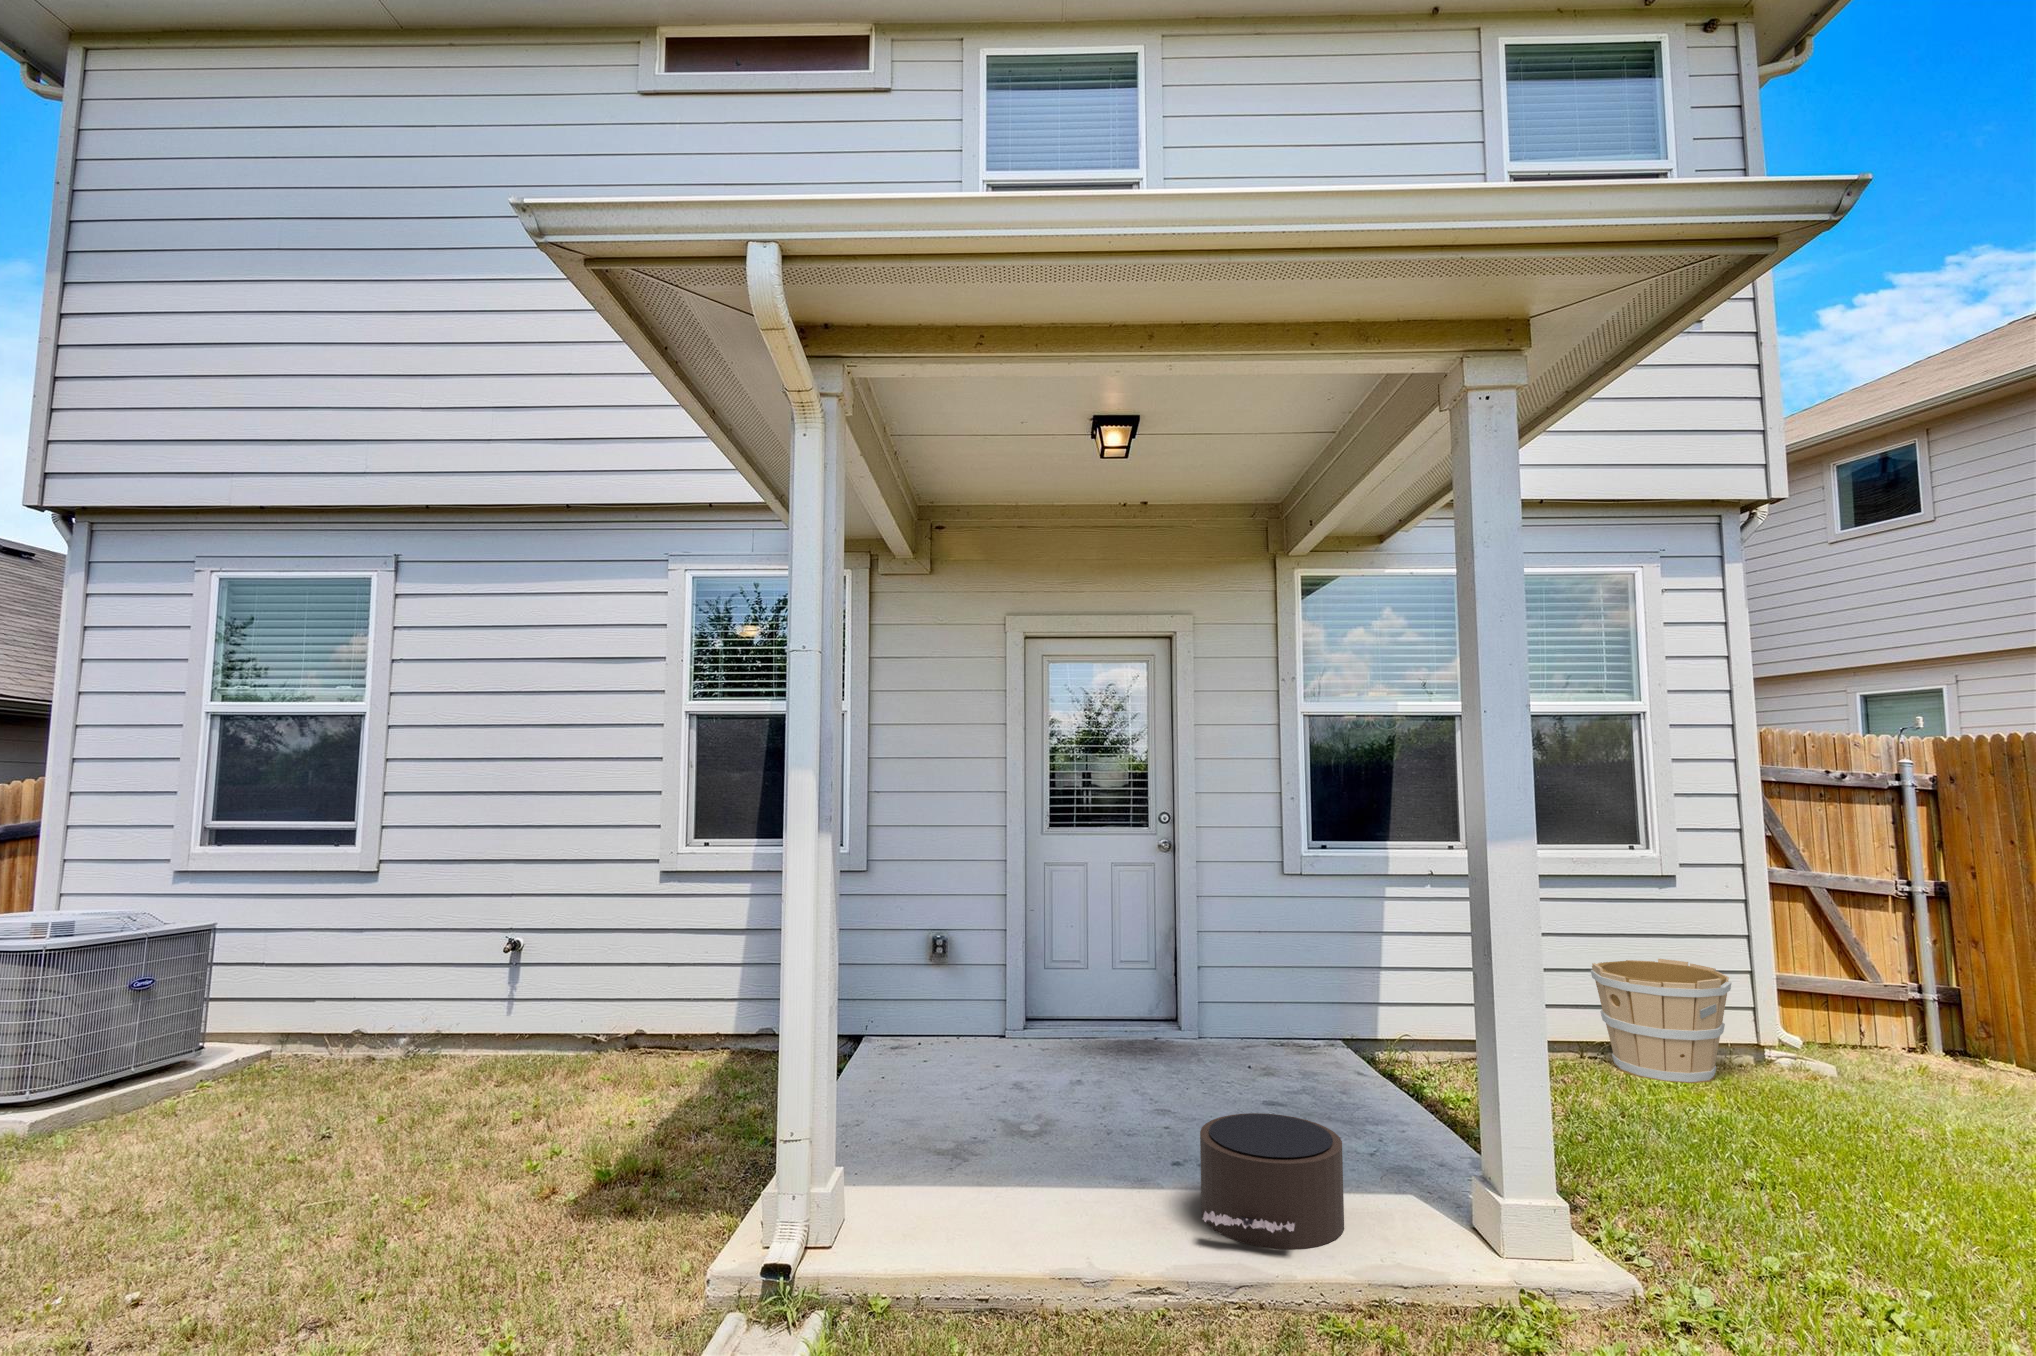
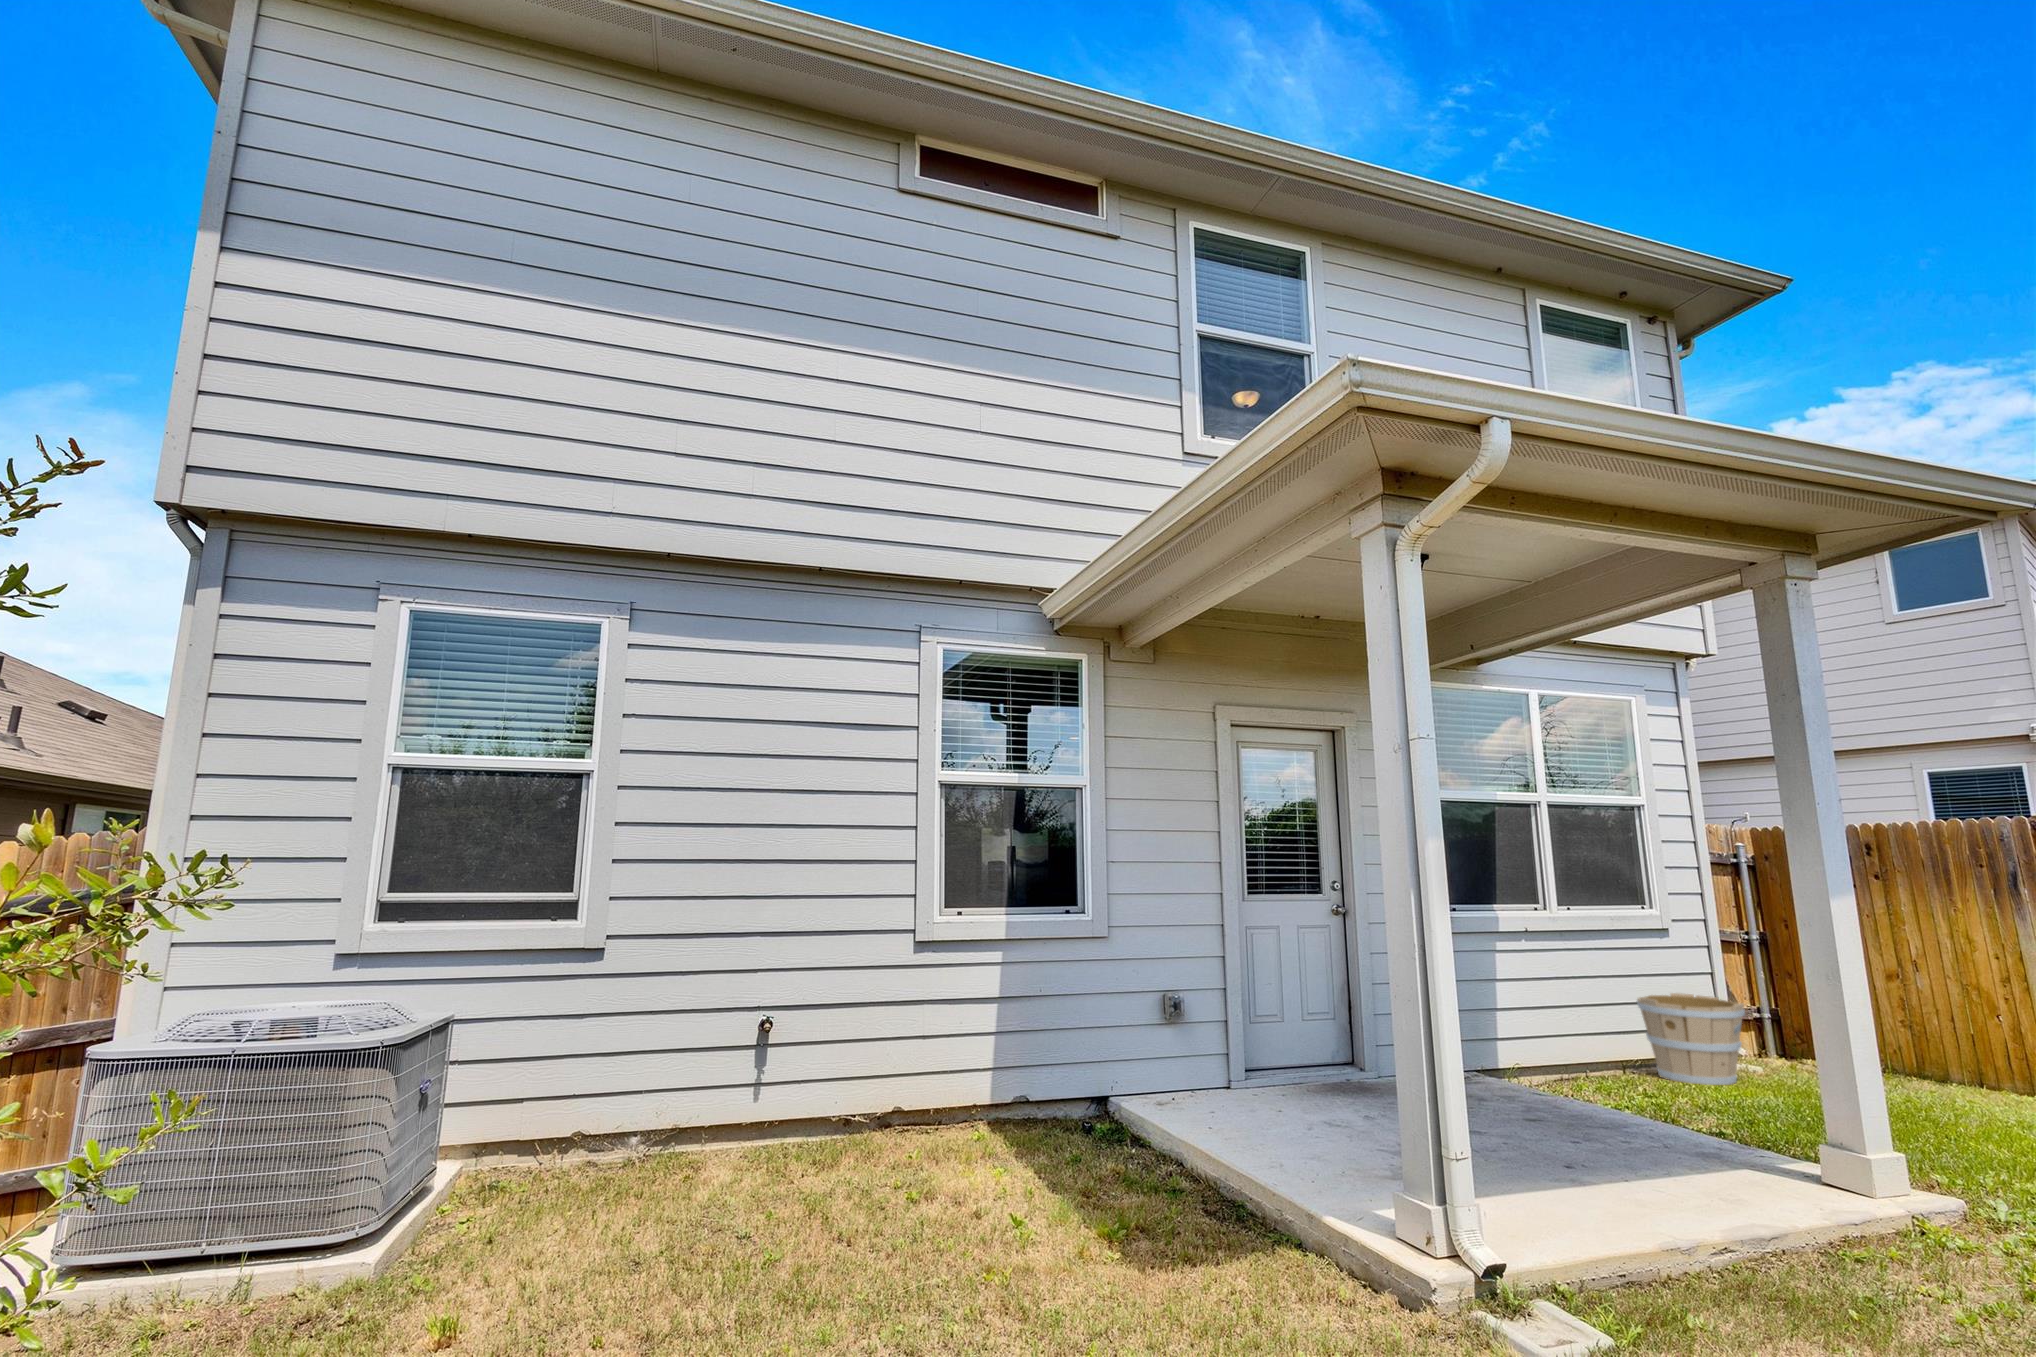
pouf: present [1200,1113,1344,1249] -> none [1611,1113,1765,1212]

